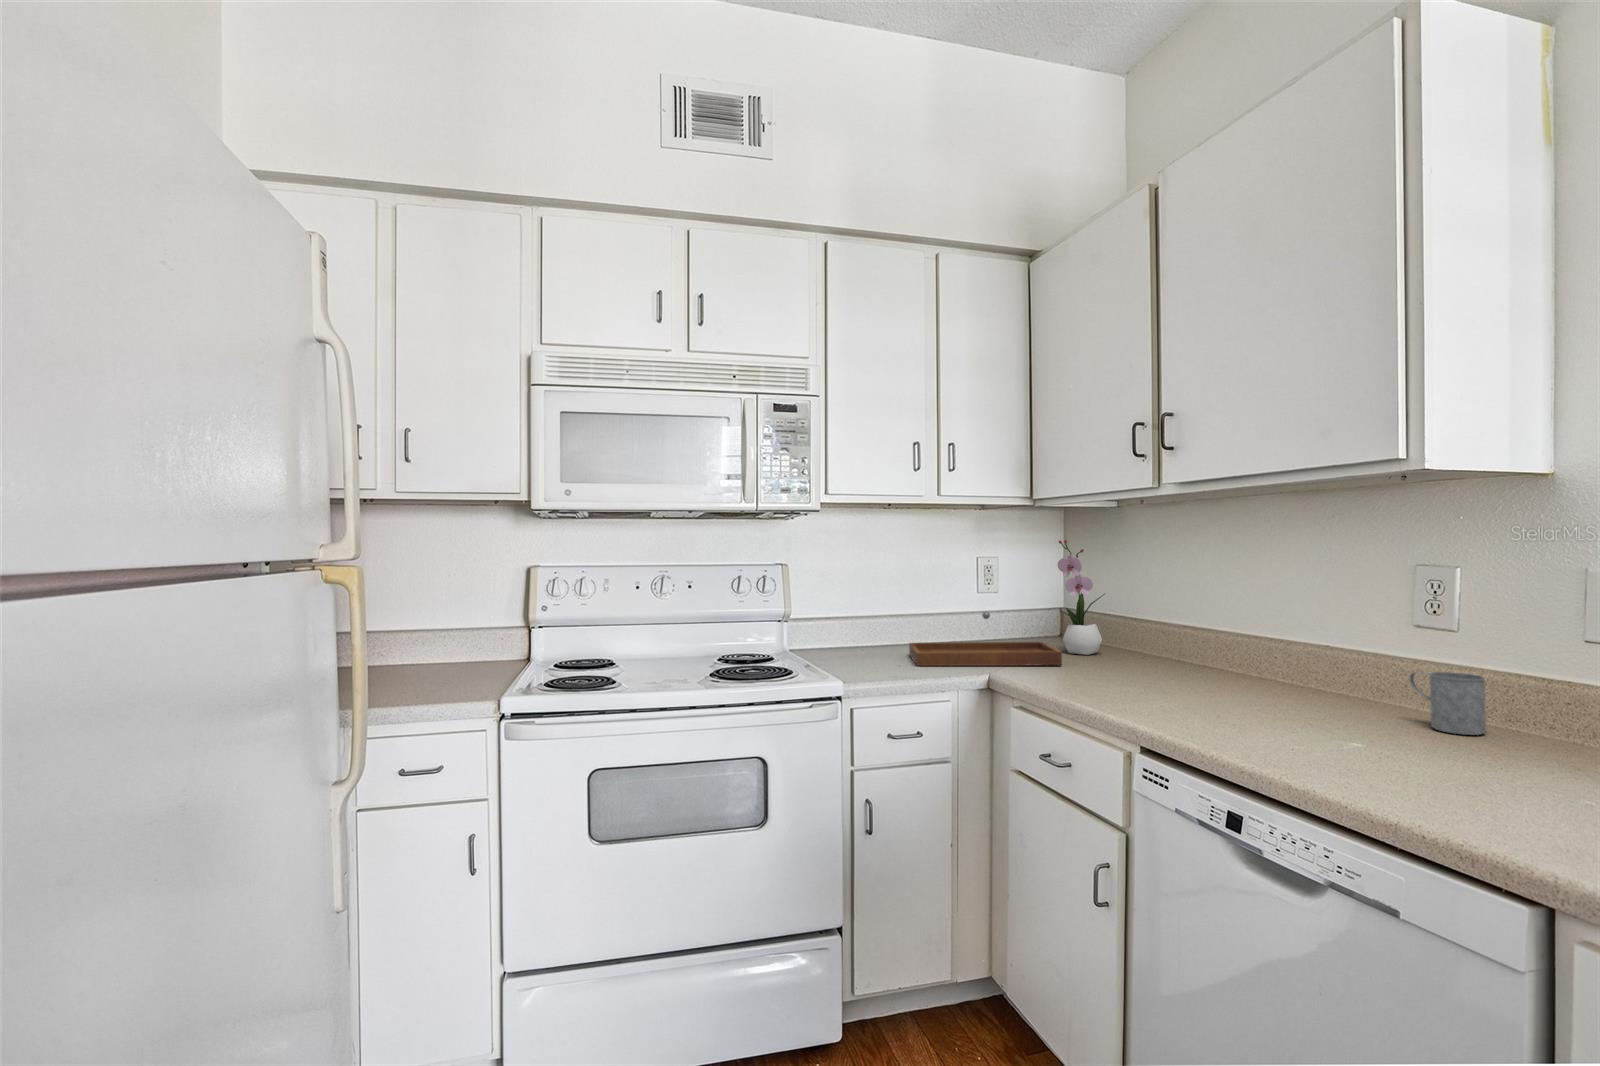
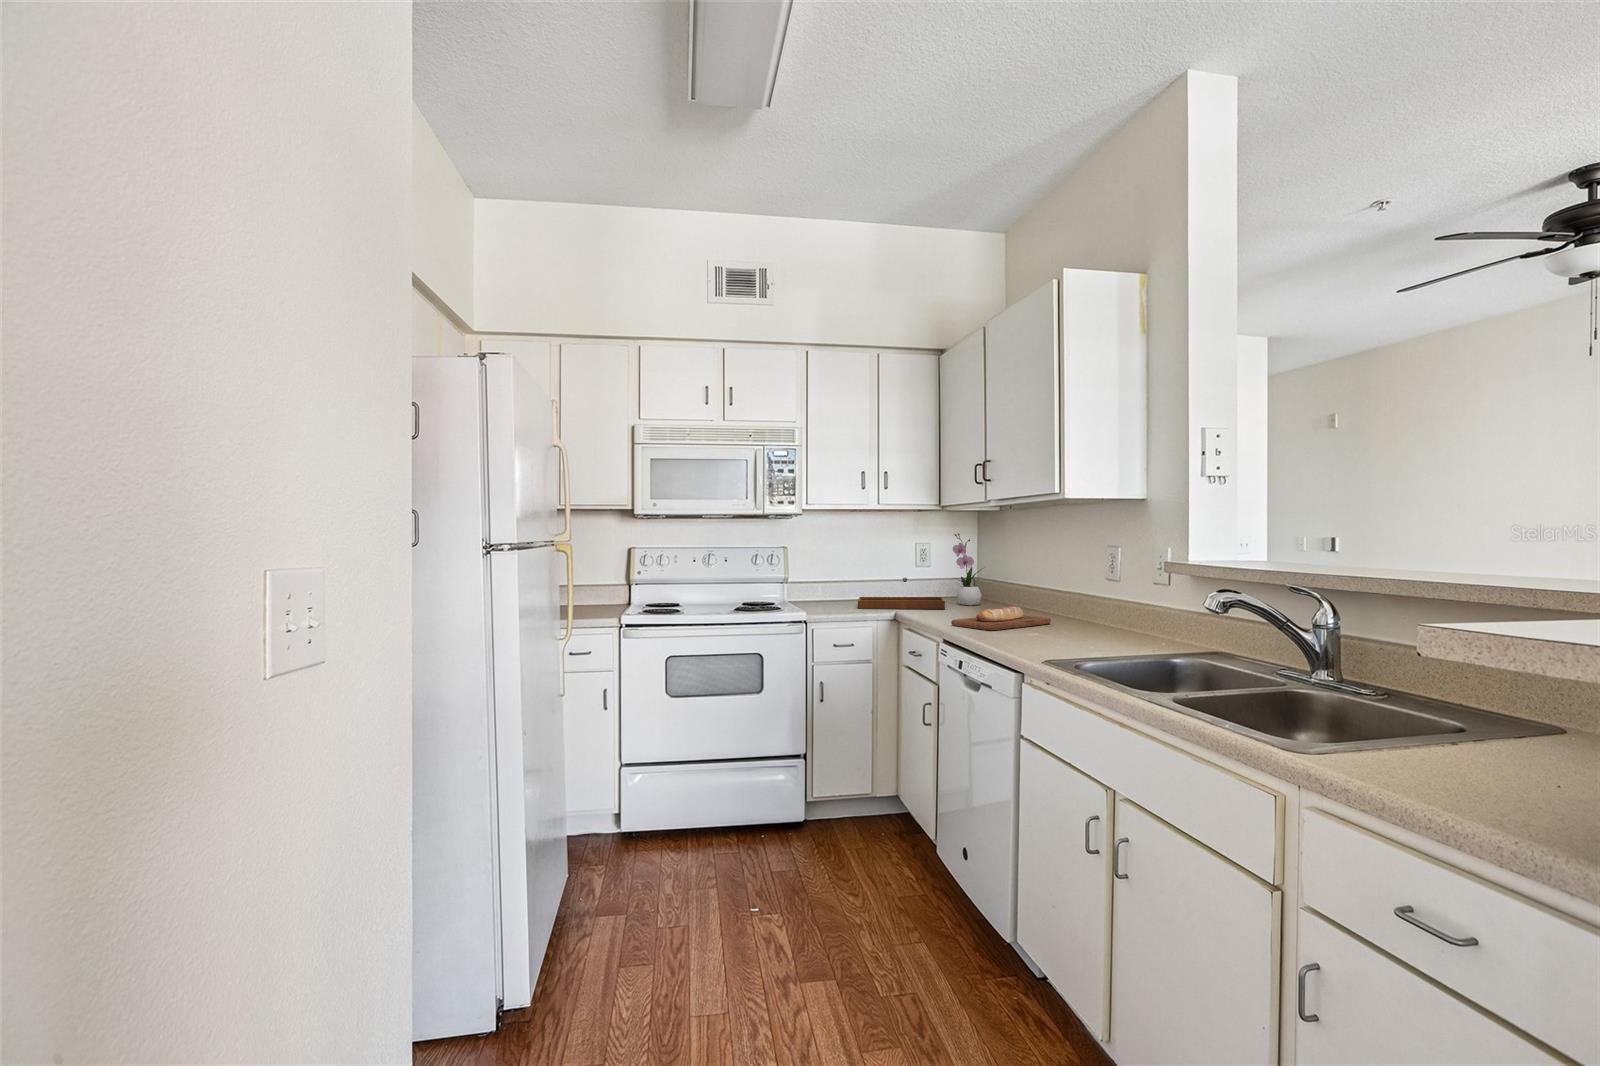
mug: present [1410,672,1486,735] -> none [1089,602,1116,632]
bread loaf: none [1143,673,1311,733] -> present [951,606,1051,630]

